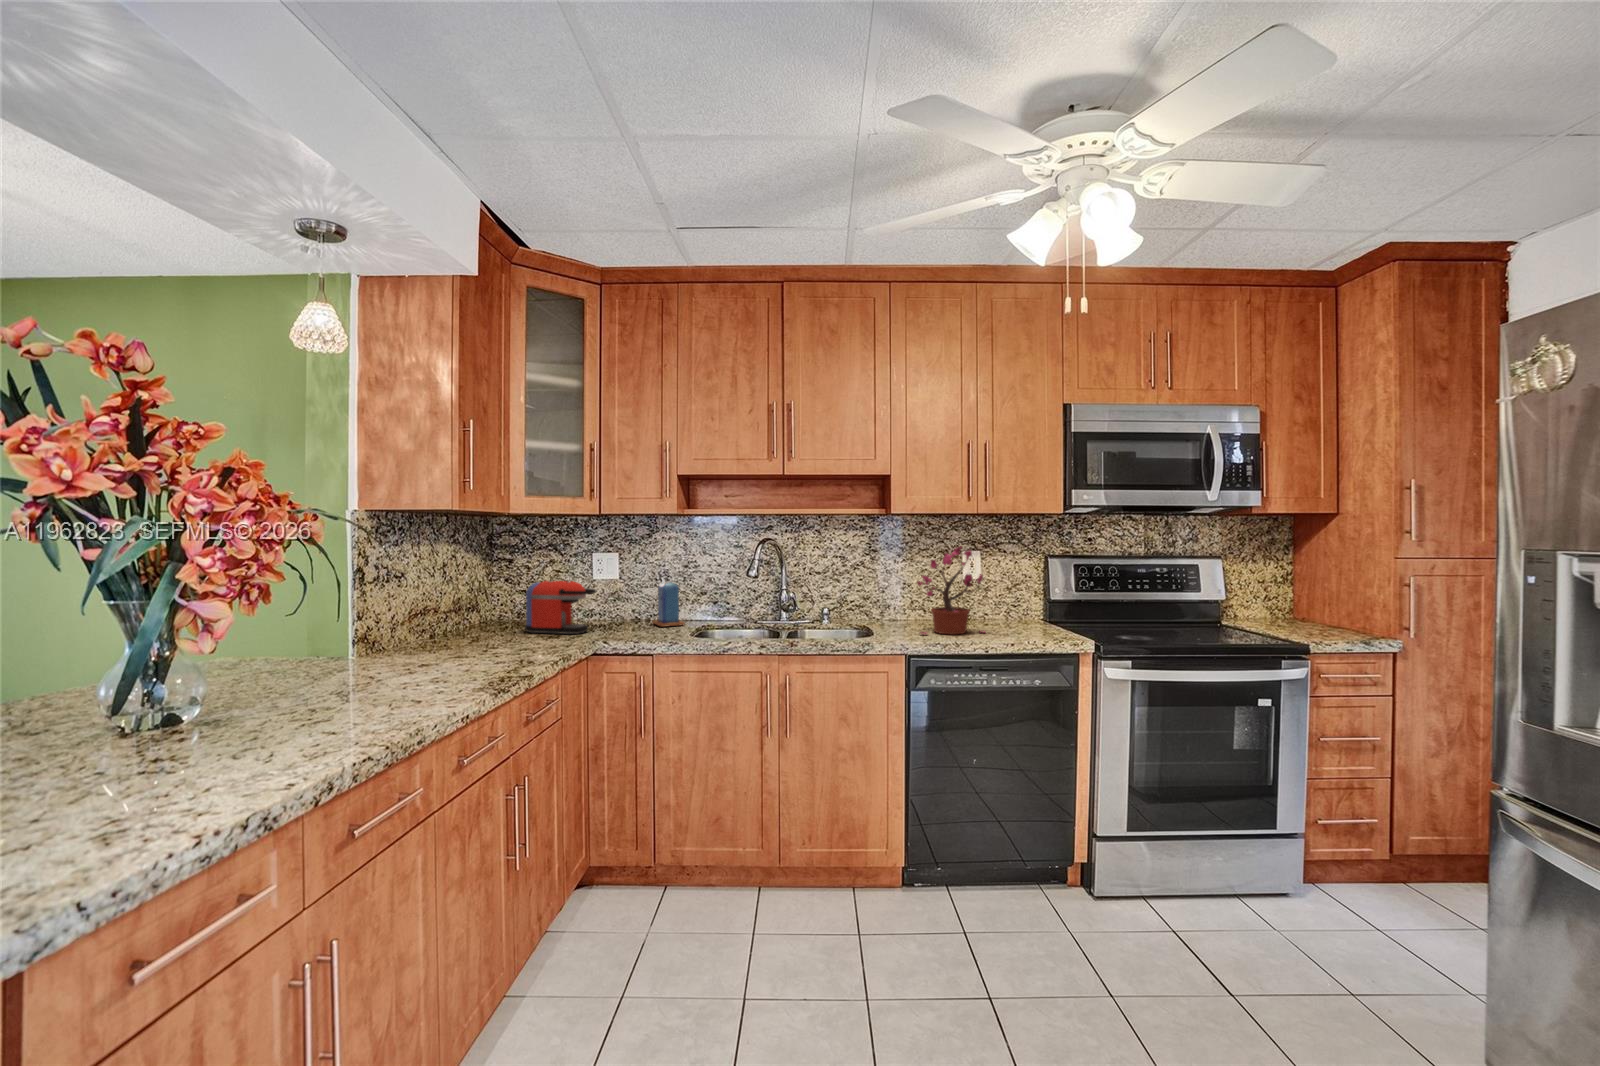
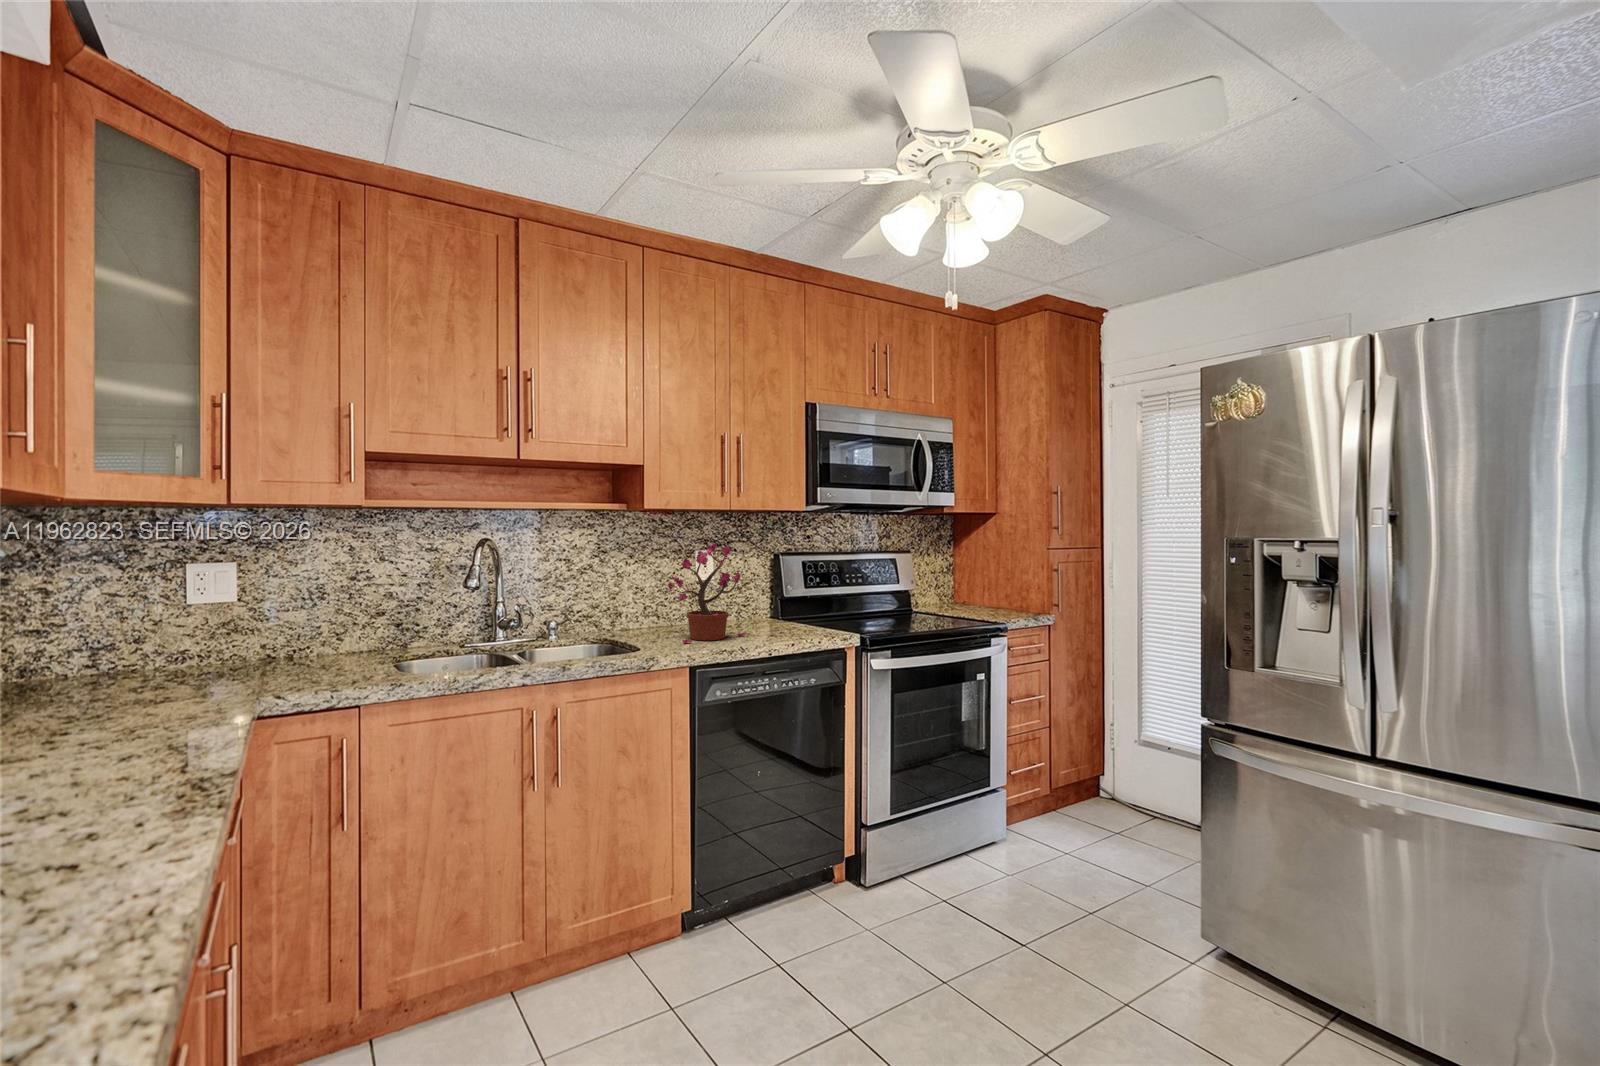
coffee maker: present [524,581,596,634] -> none [67,606,219,697]
candle: present [652,582,685,627] -> none [301,596,360,666]

